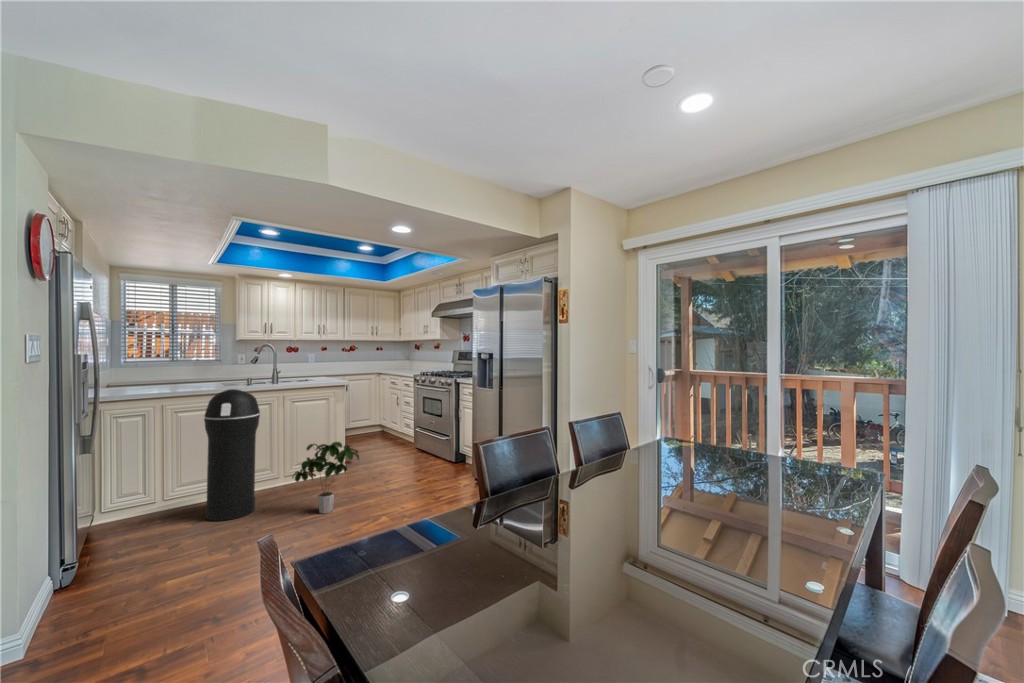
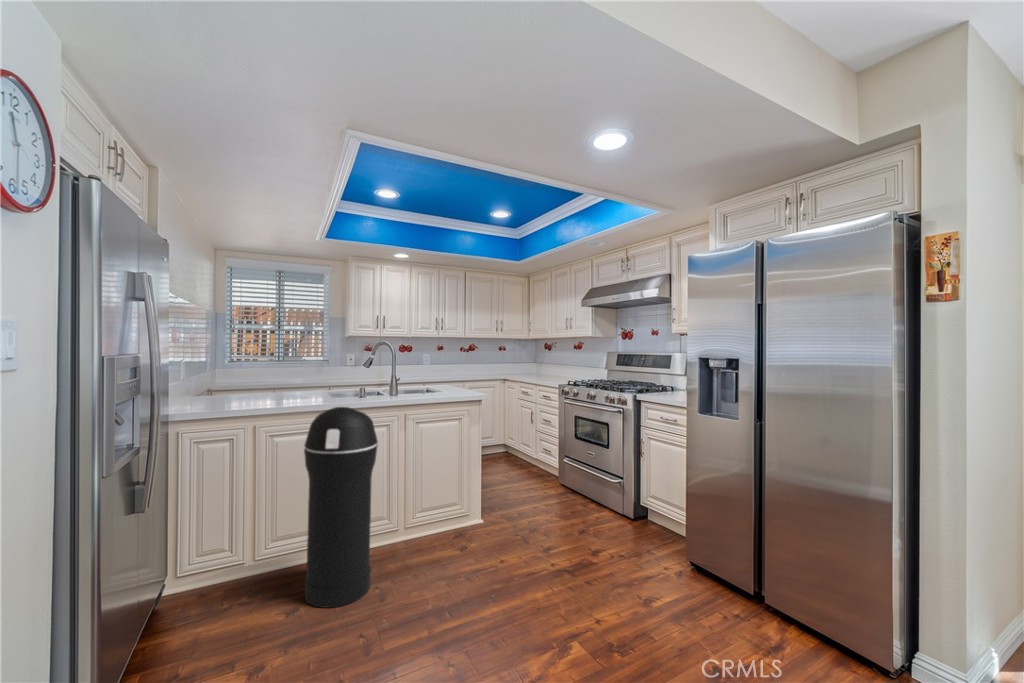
potted plant: present [292,442,359,513] -> none [423,495,523,613]

